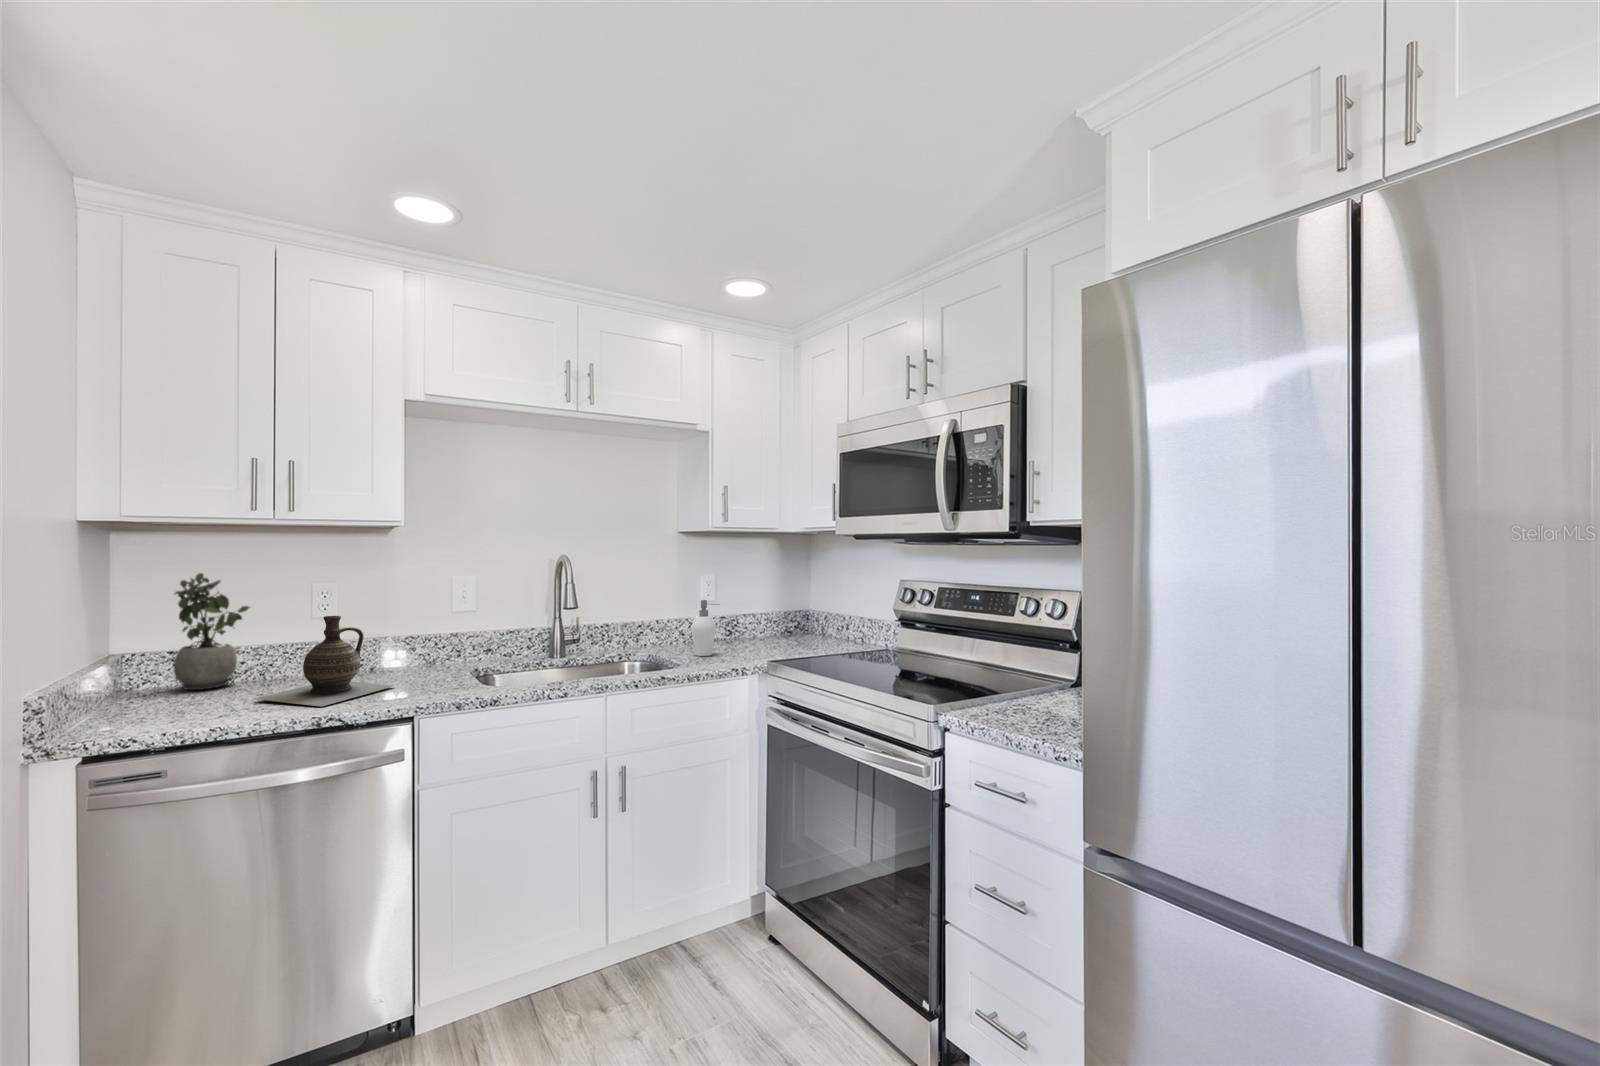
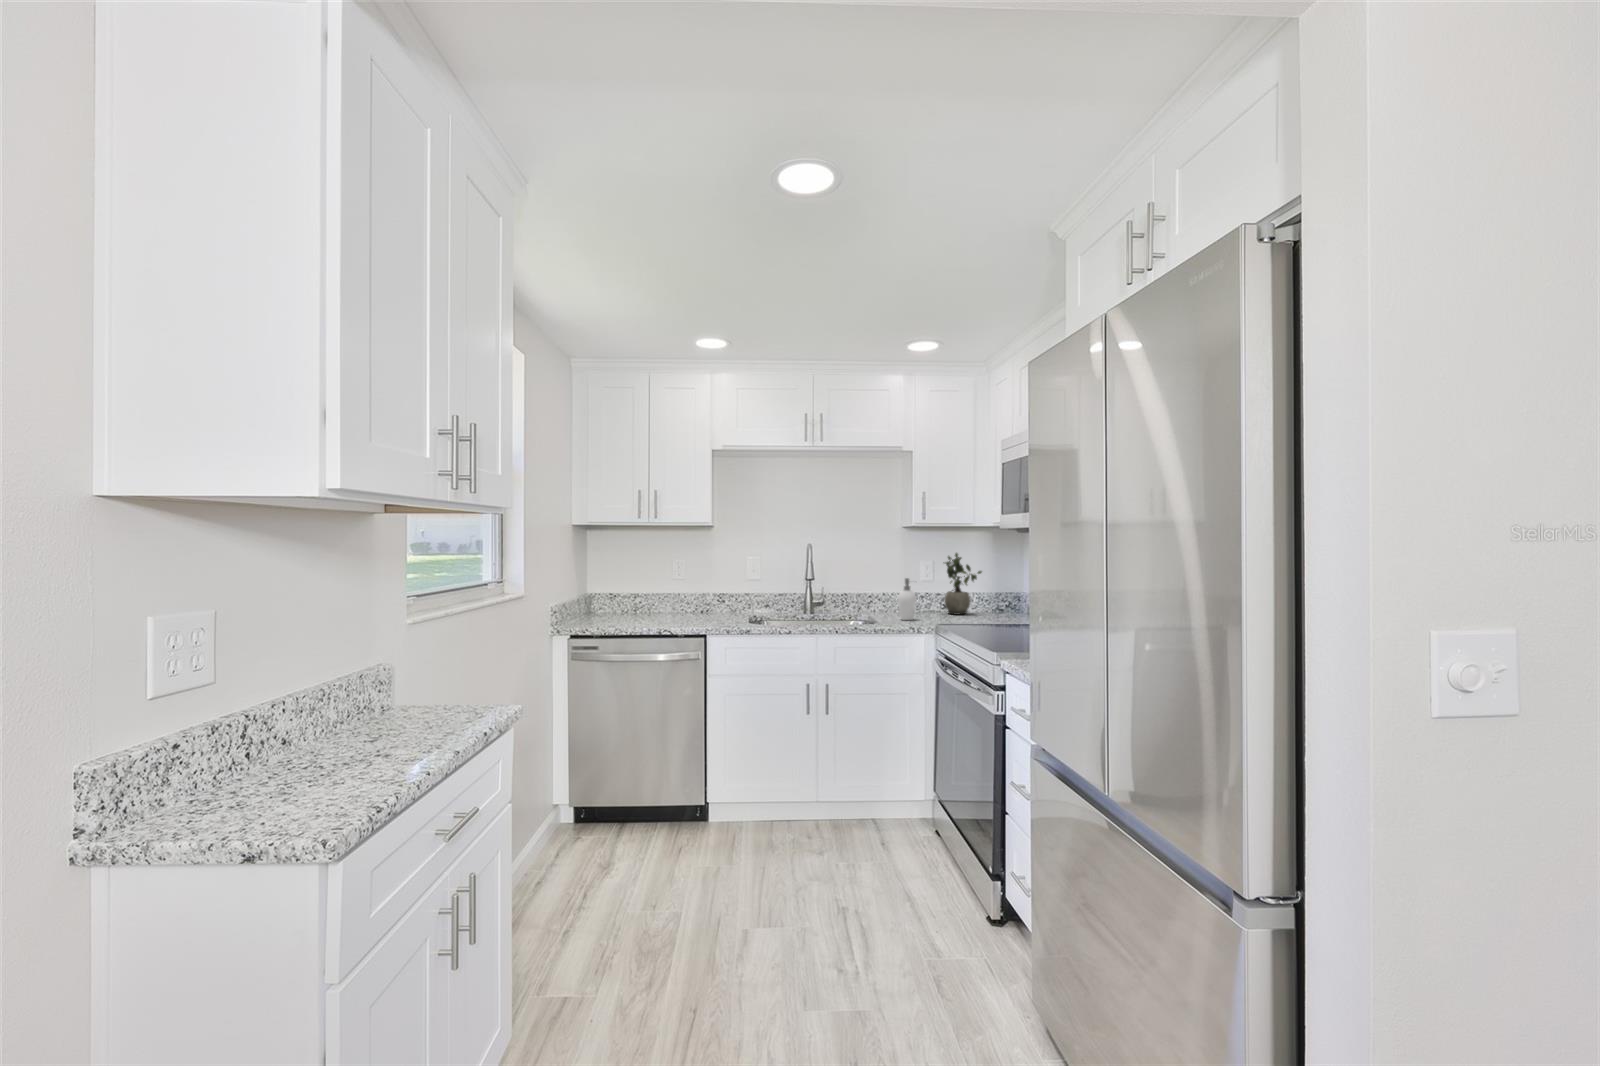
potted plant: present [173,573,249,690] -> present [945,553,982,614]
ceramic jug: present [254,616,393,706] -> none [640,577,706,625]

